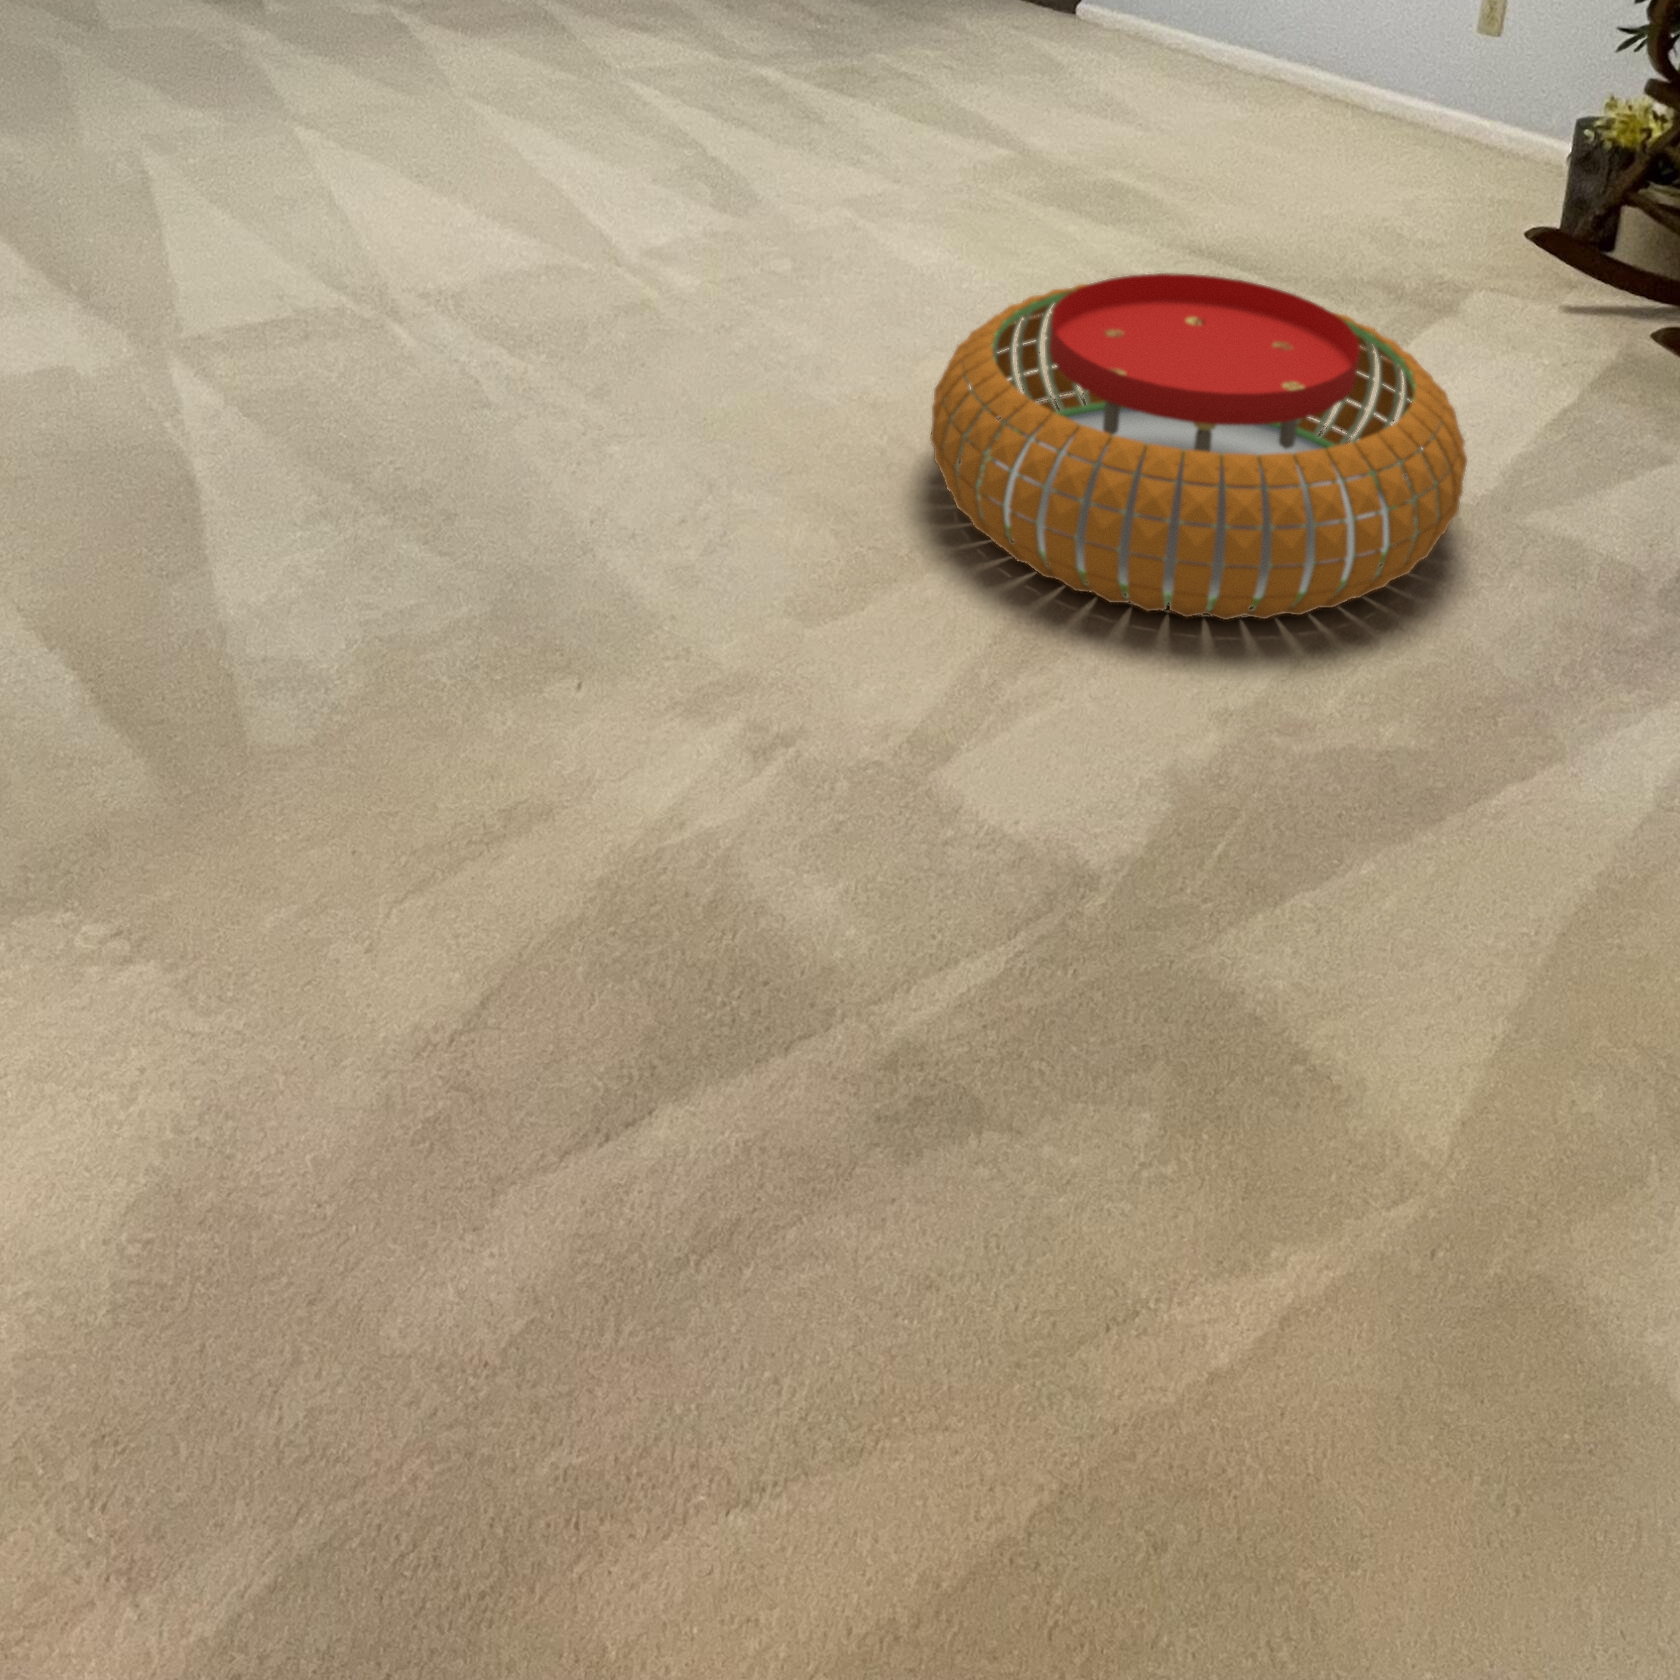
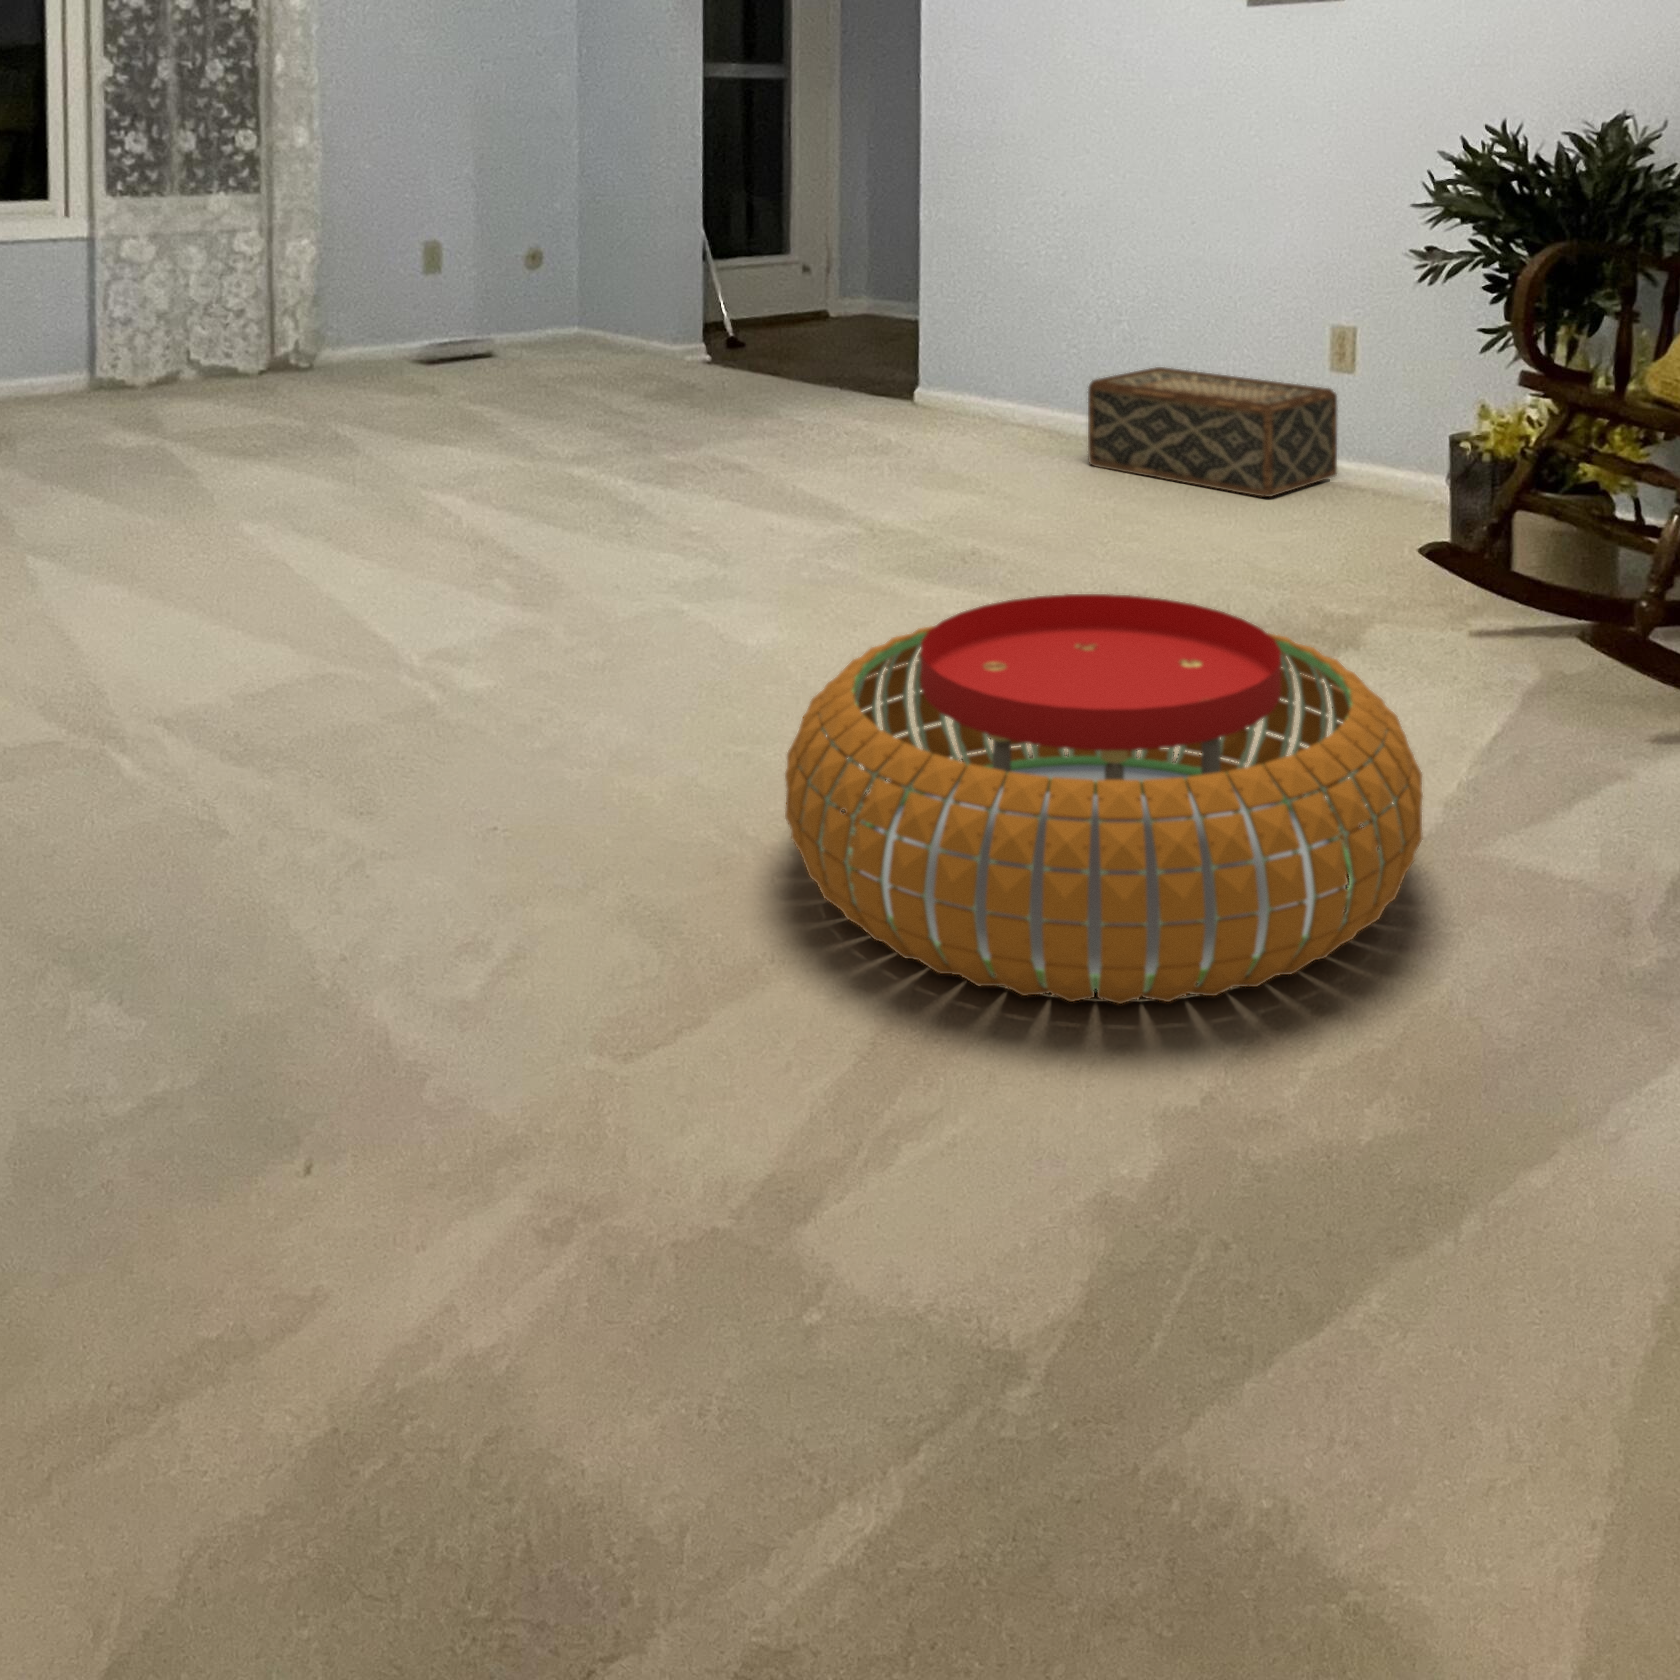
woven basket: none [1235,16,1480,155] -> present [1088,367,1337,497]

